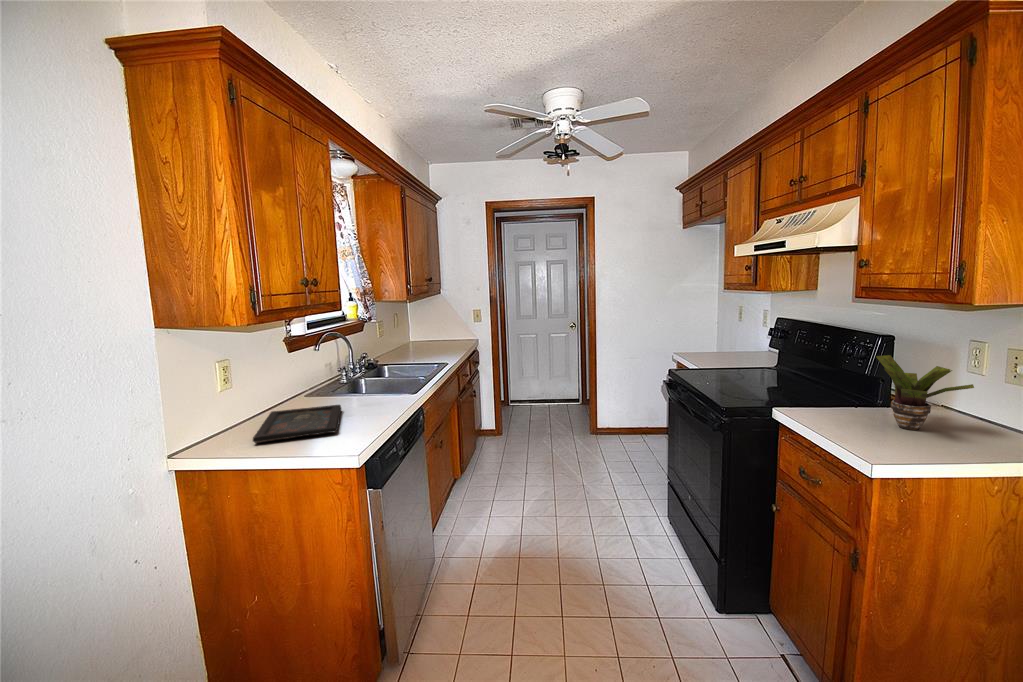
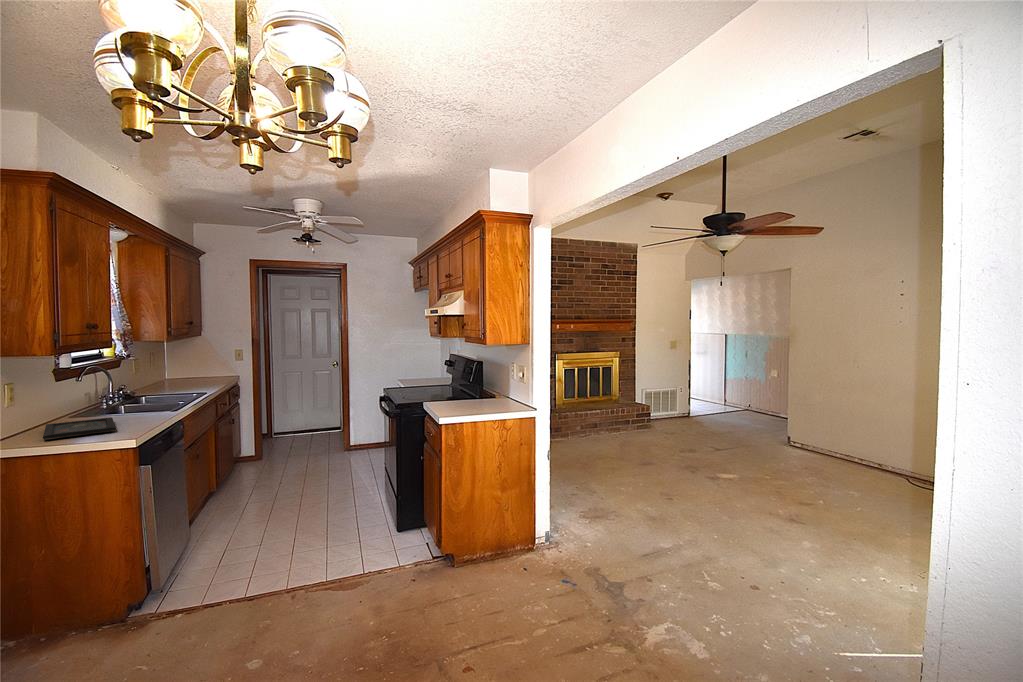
potted plant: present [876,355,974,430] -> none [465,372,501,408]

